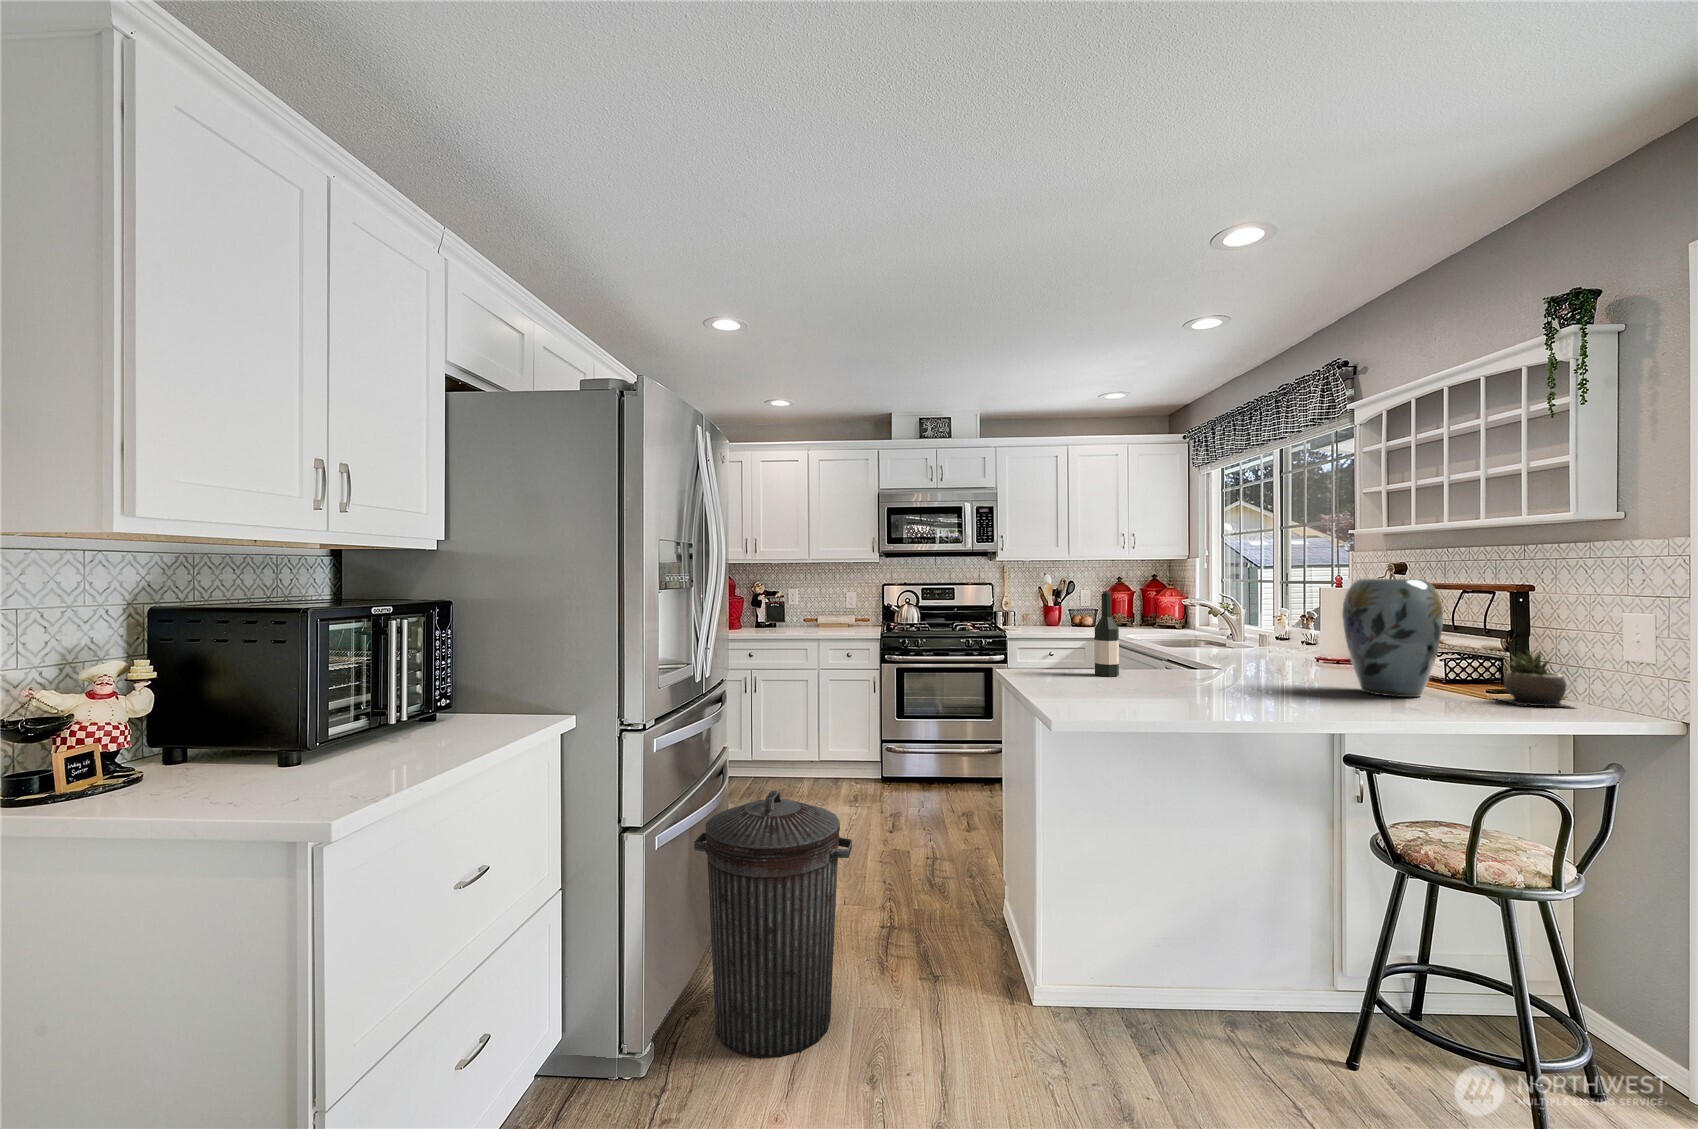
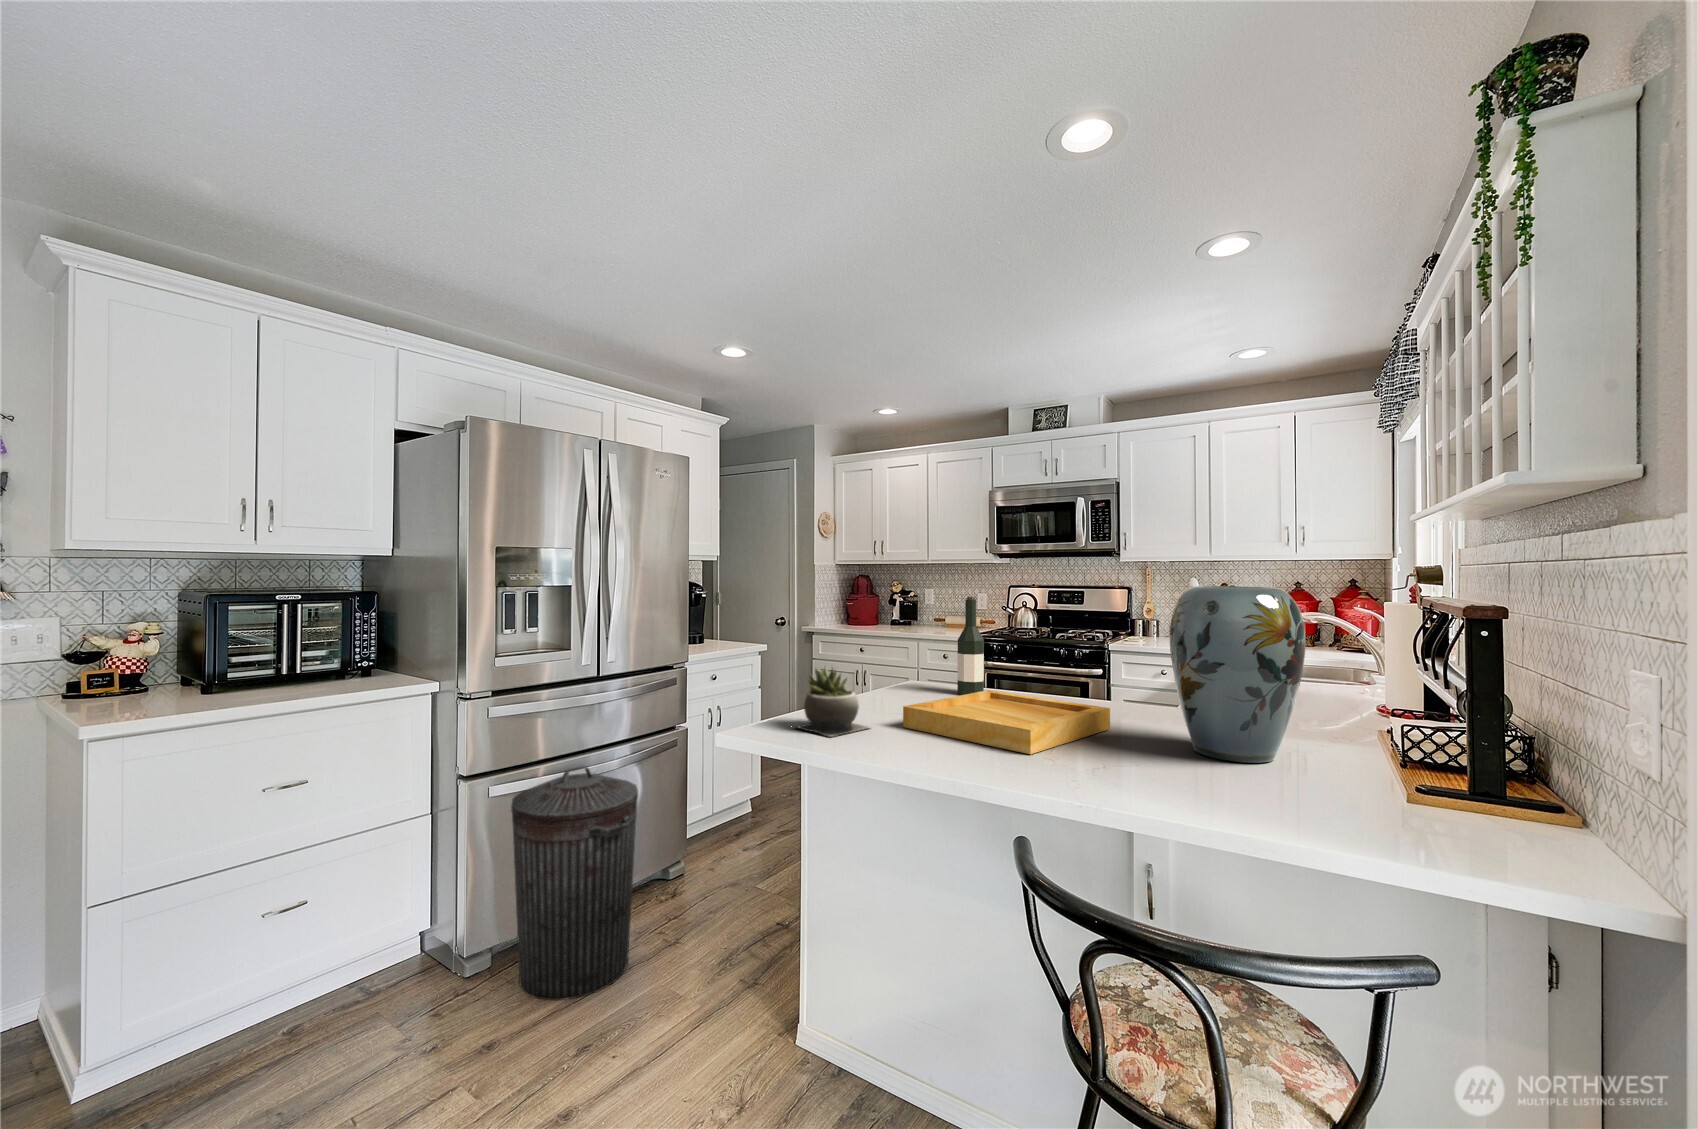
succulent plant: present [1497,651,1572,708] -> present [793,667,869,737]
tray: none [1165,668,1319,706] -> present [903,690,1110,754]

